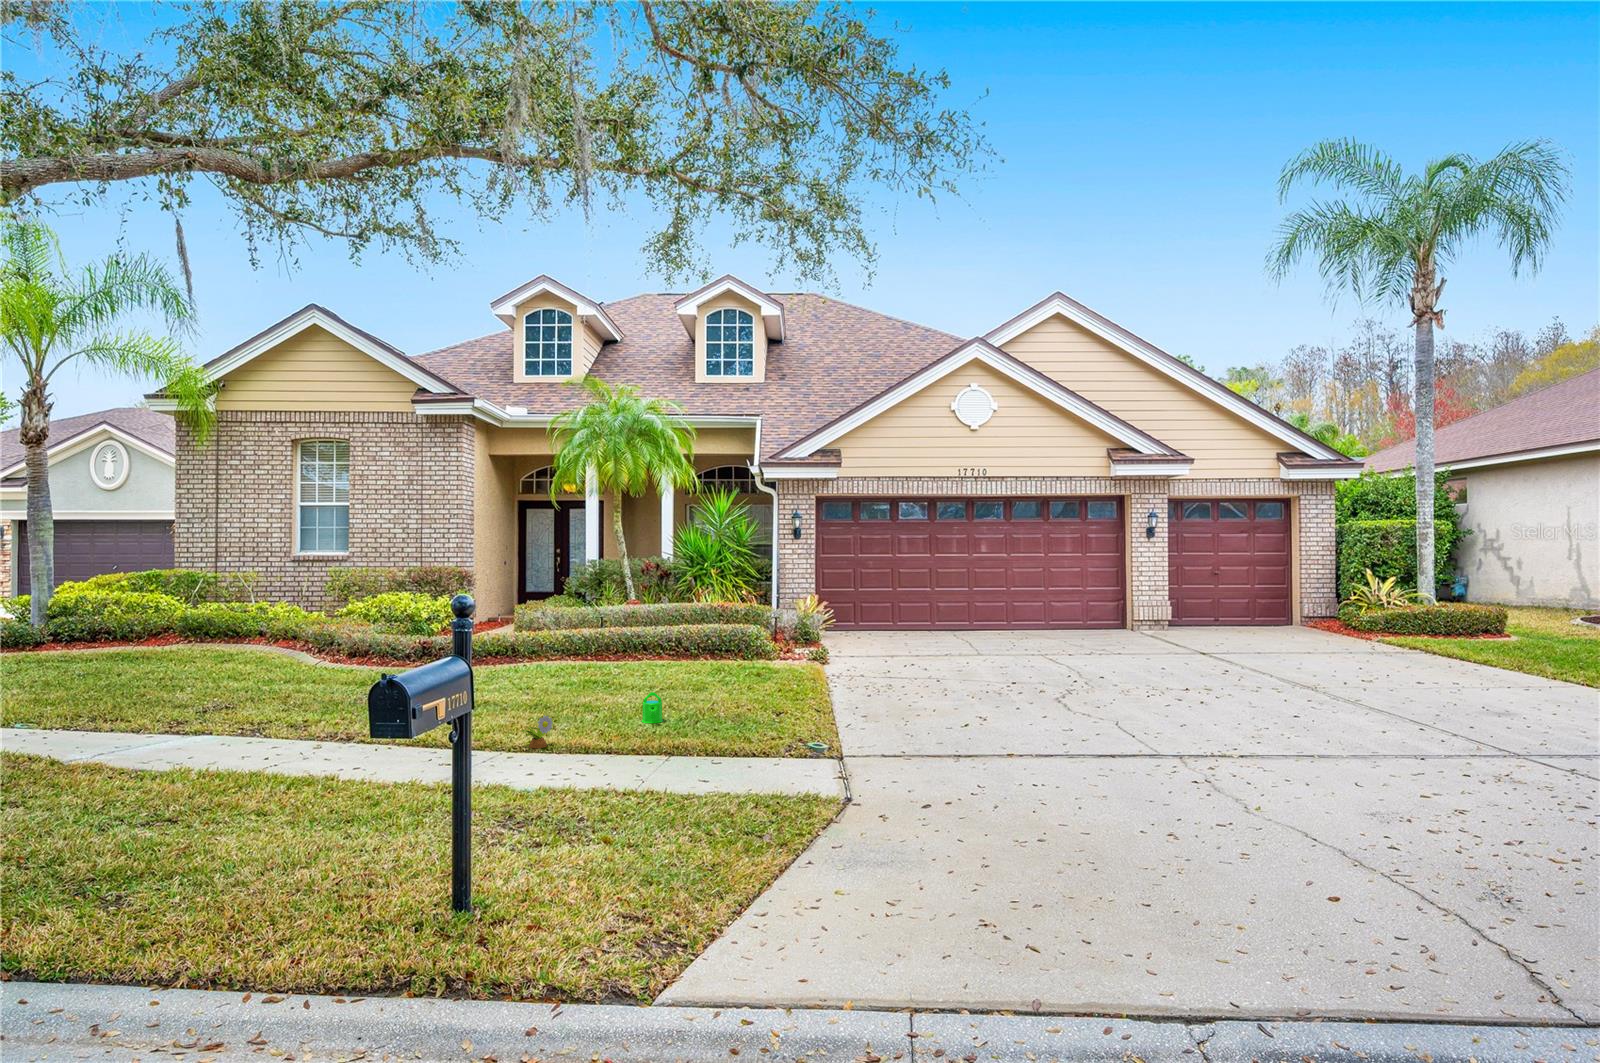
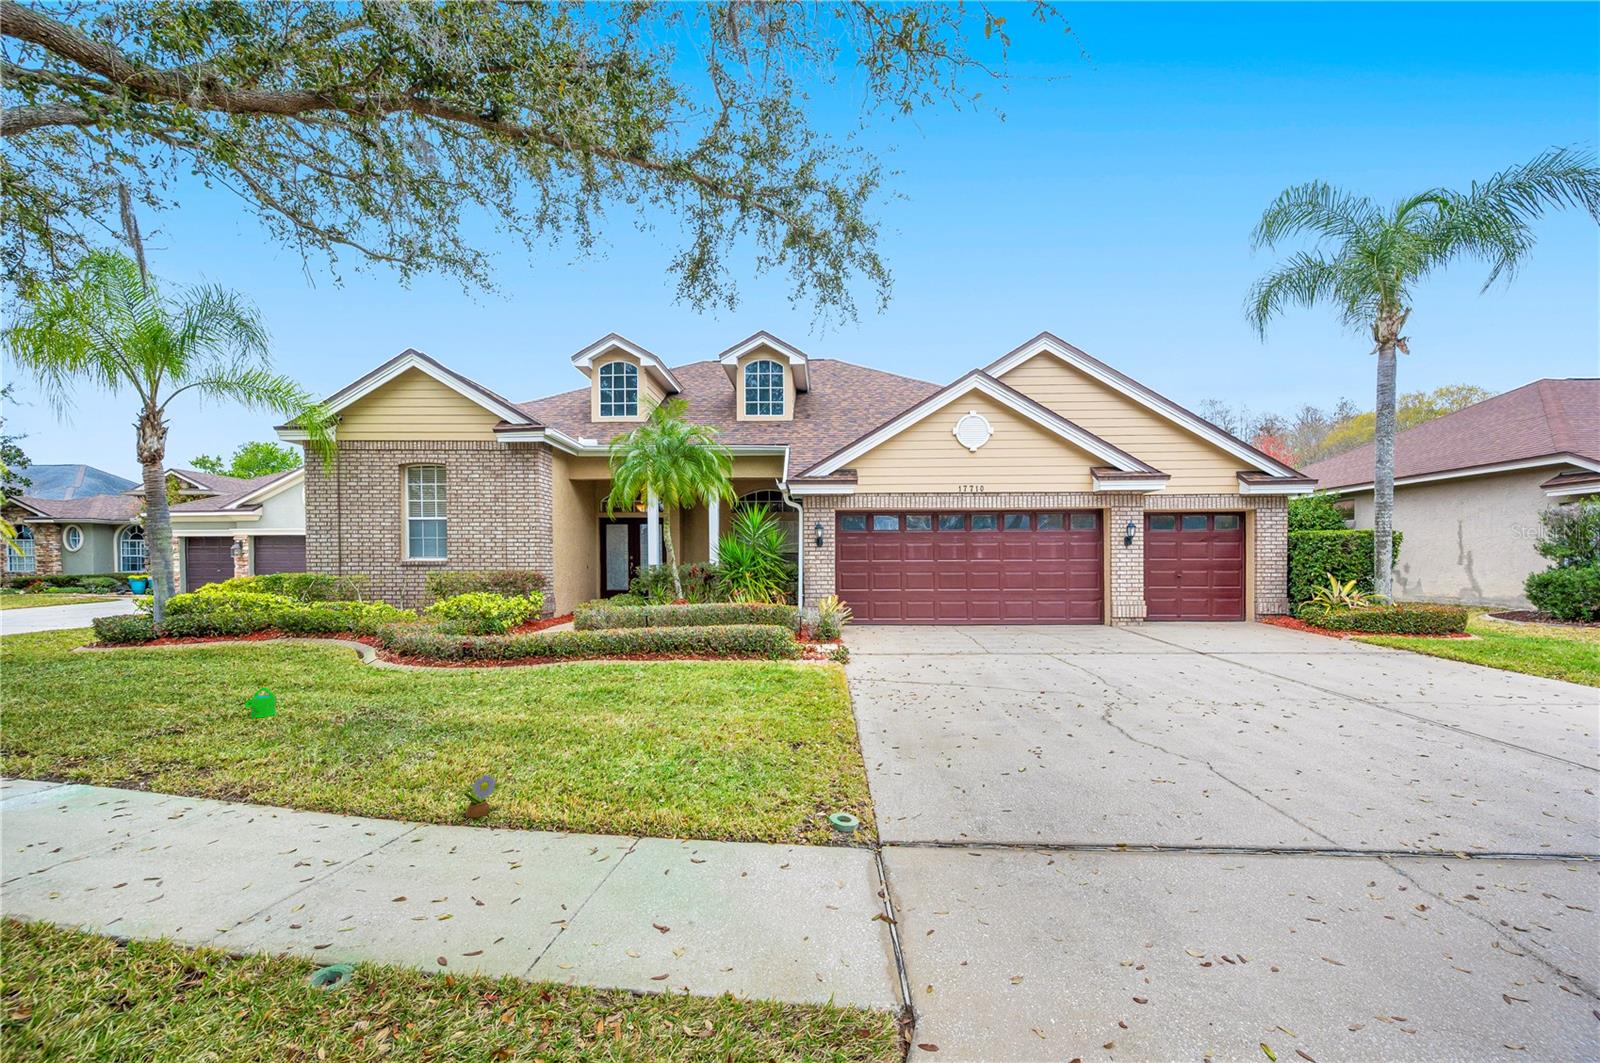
watering can: present [641,692,664,723] -> present [245,687,277,718]

